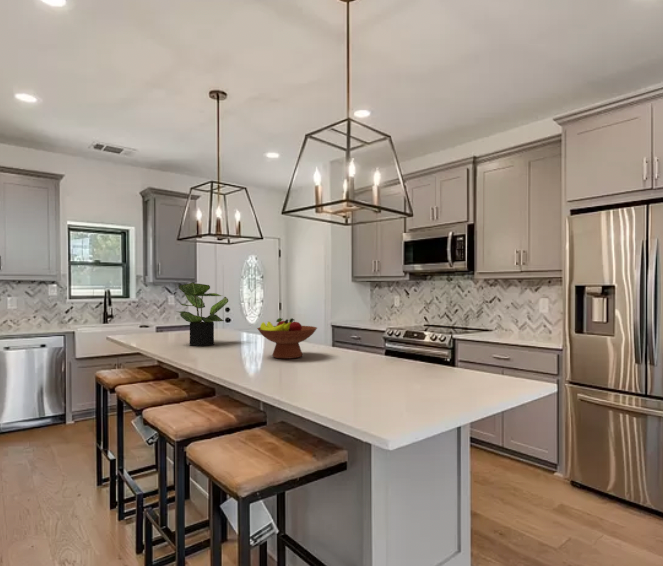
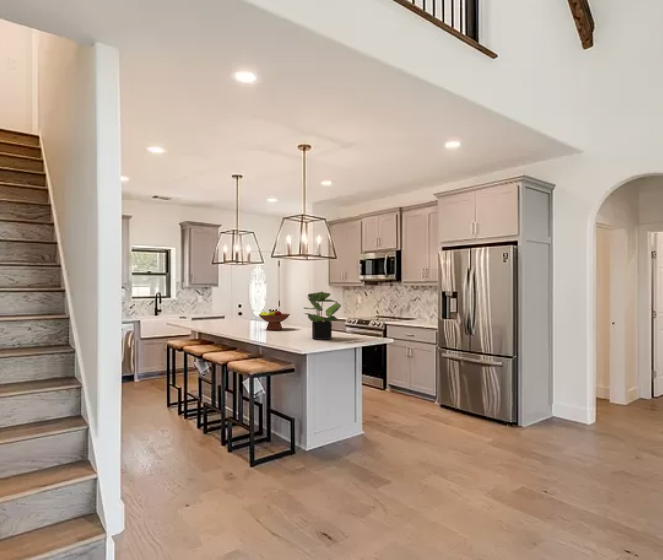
potted plant: present [178,282,228,346] -> present [304,292,341,340]

